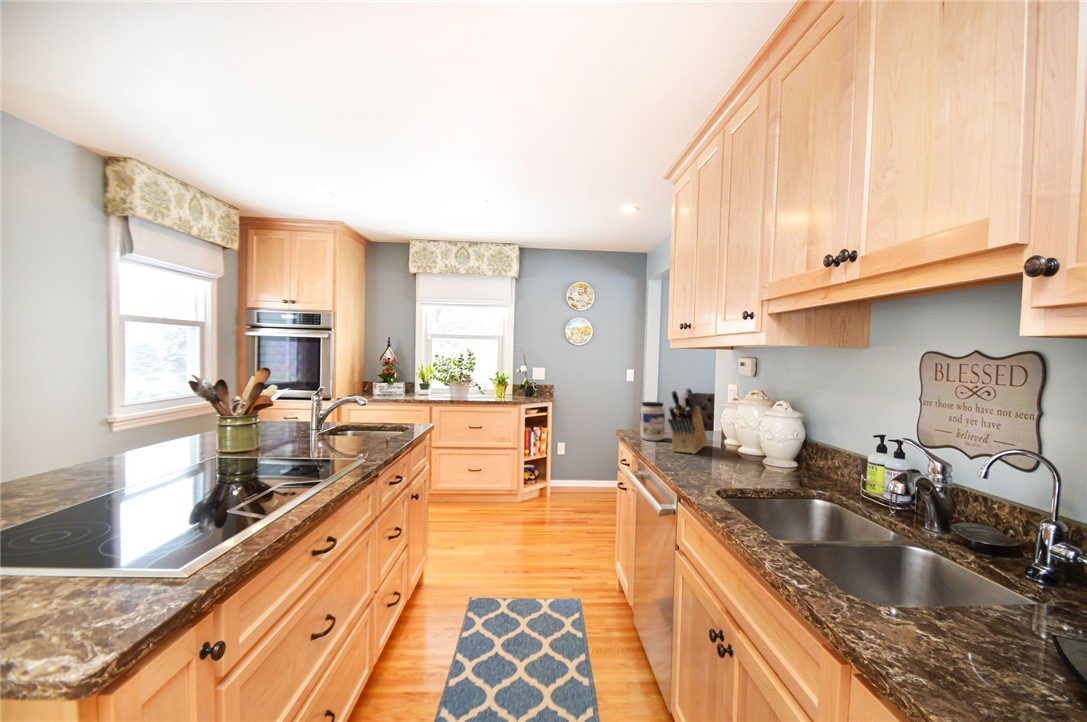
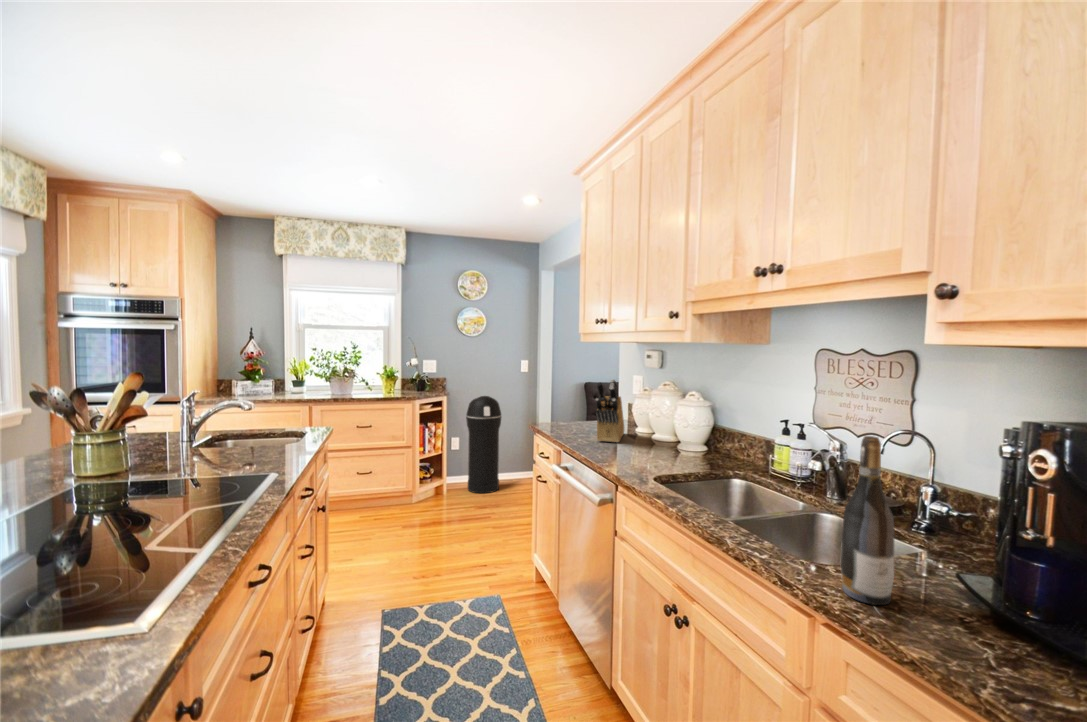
jar: present [640,402,665,441] -> none [560,393,584,431]
trash can: none [568,406,602,500] -> present [466,396,501,493]
wine bottle: none [885,447,957,664] -> present [840,436,894,605]

